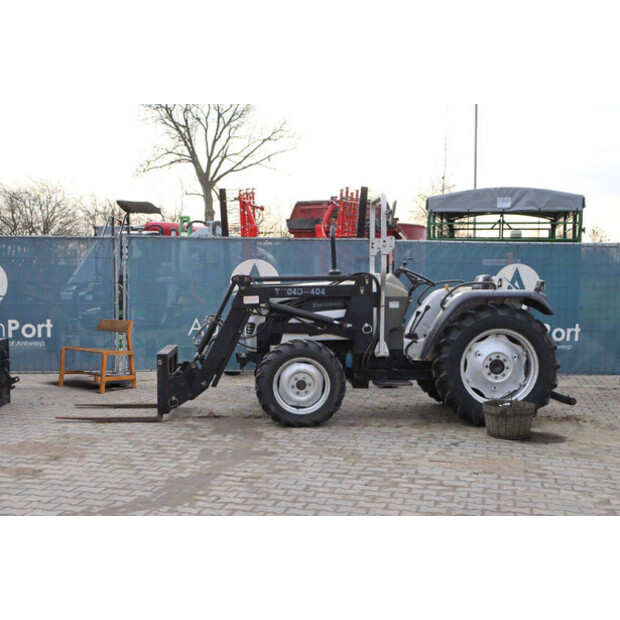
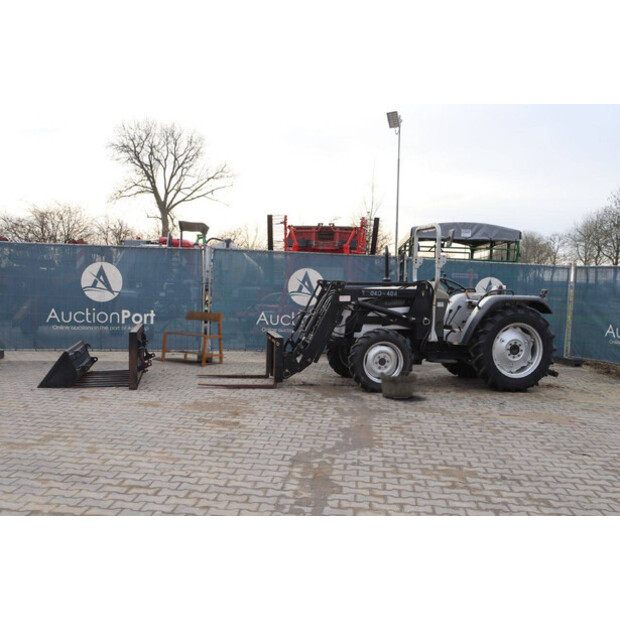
wooden bucket: present [482,392,536,439] -> present [380,371,417,399]

